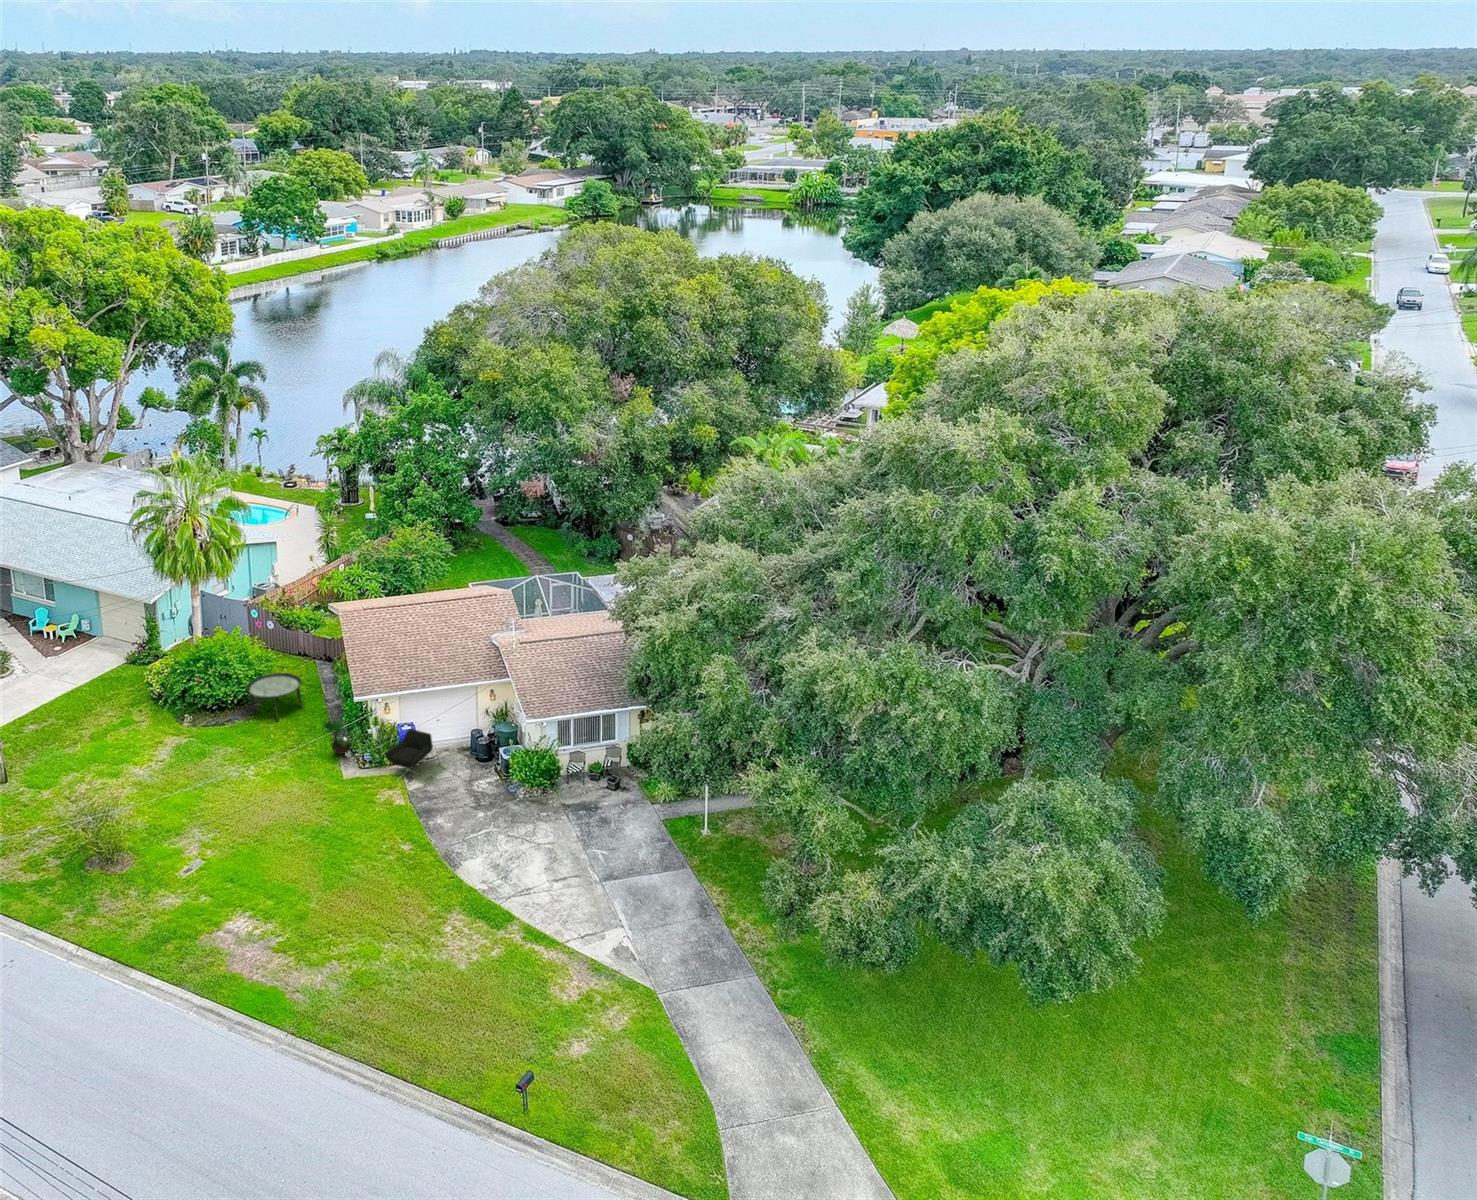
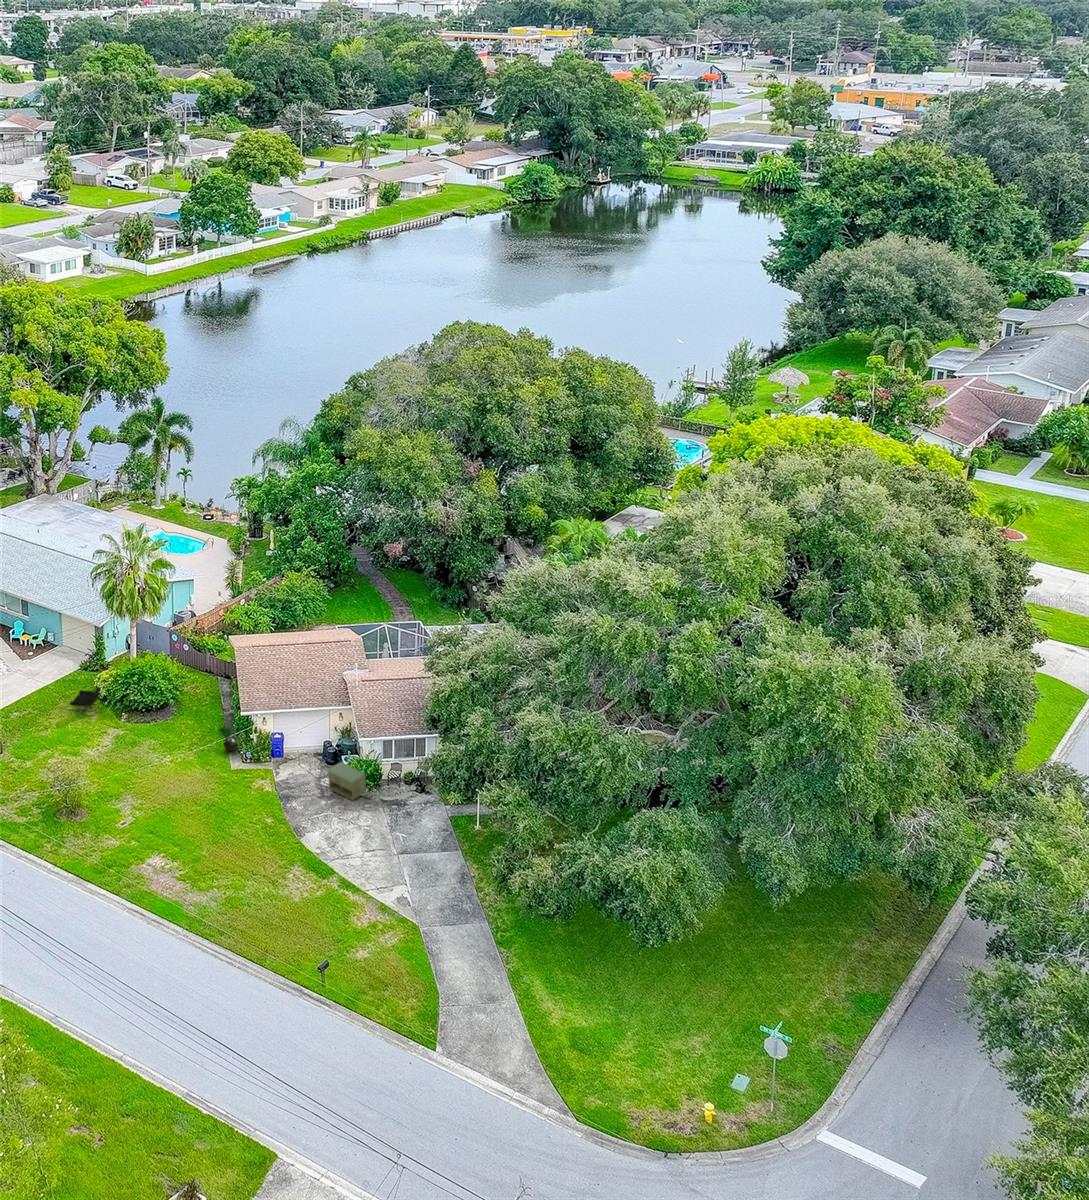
round table: present [246,673,302,722] -> none [166,687,205,724]
lounge chair: present [384,729,433,779] -> present [70,687,100,714]
storage bench: none [485,756,540,808] -> present [328,762,365,800]

